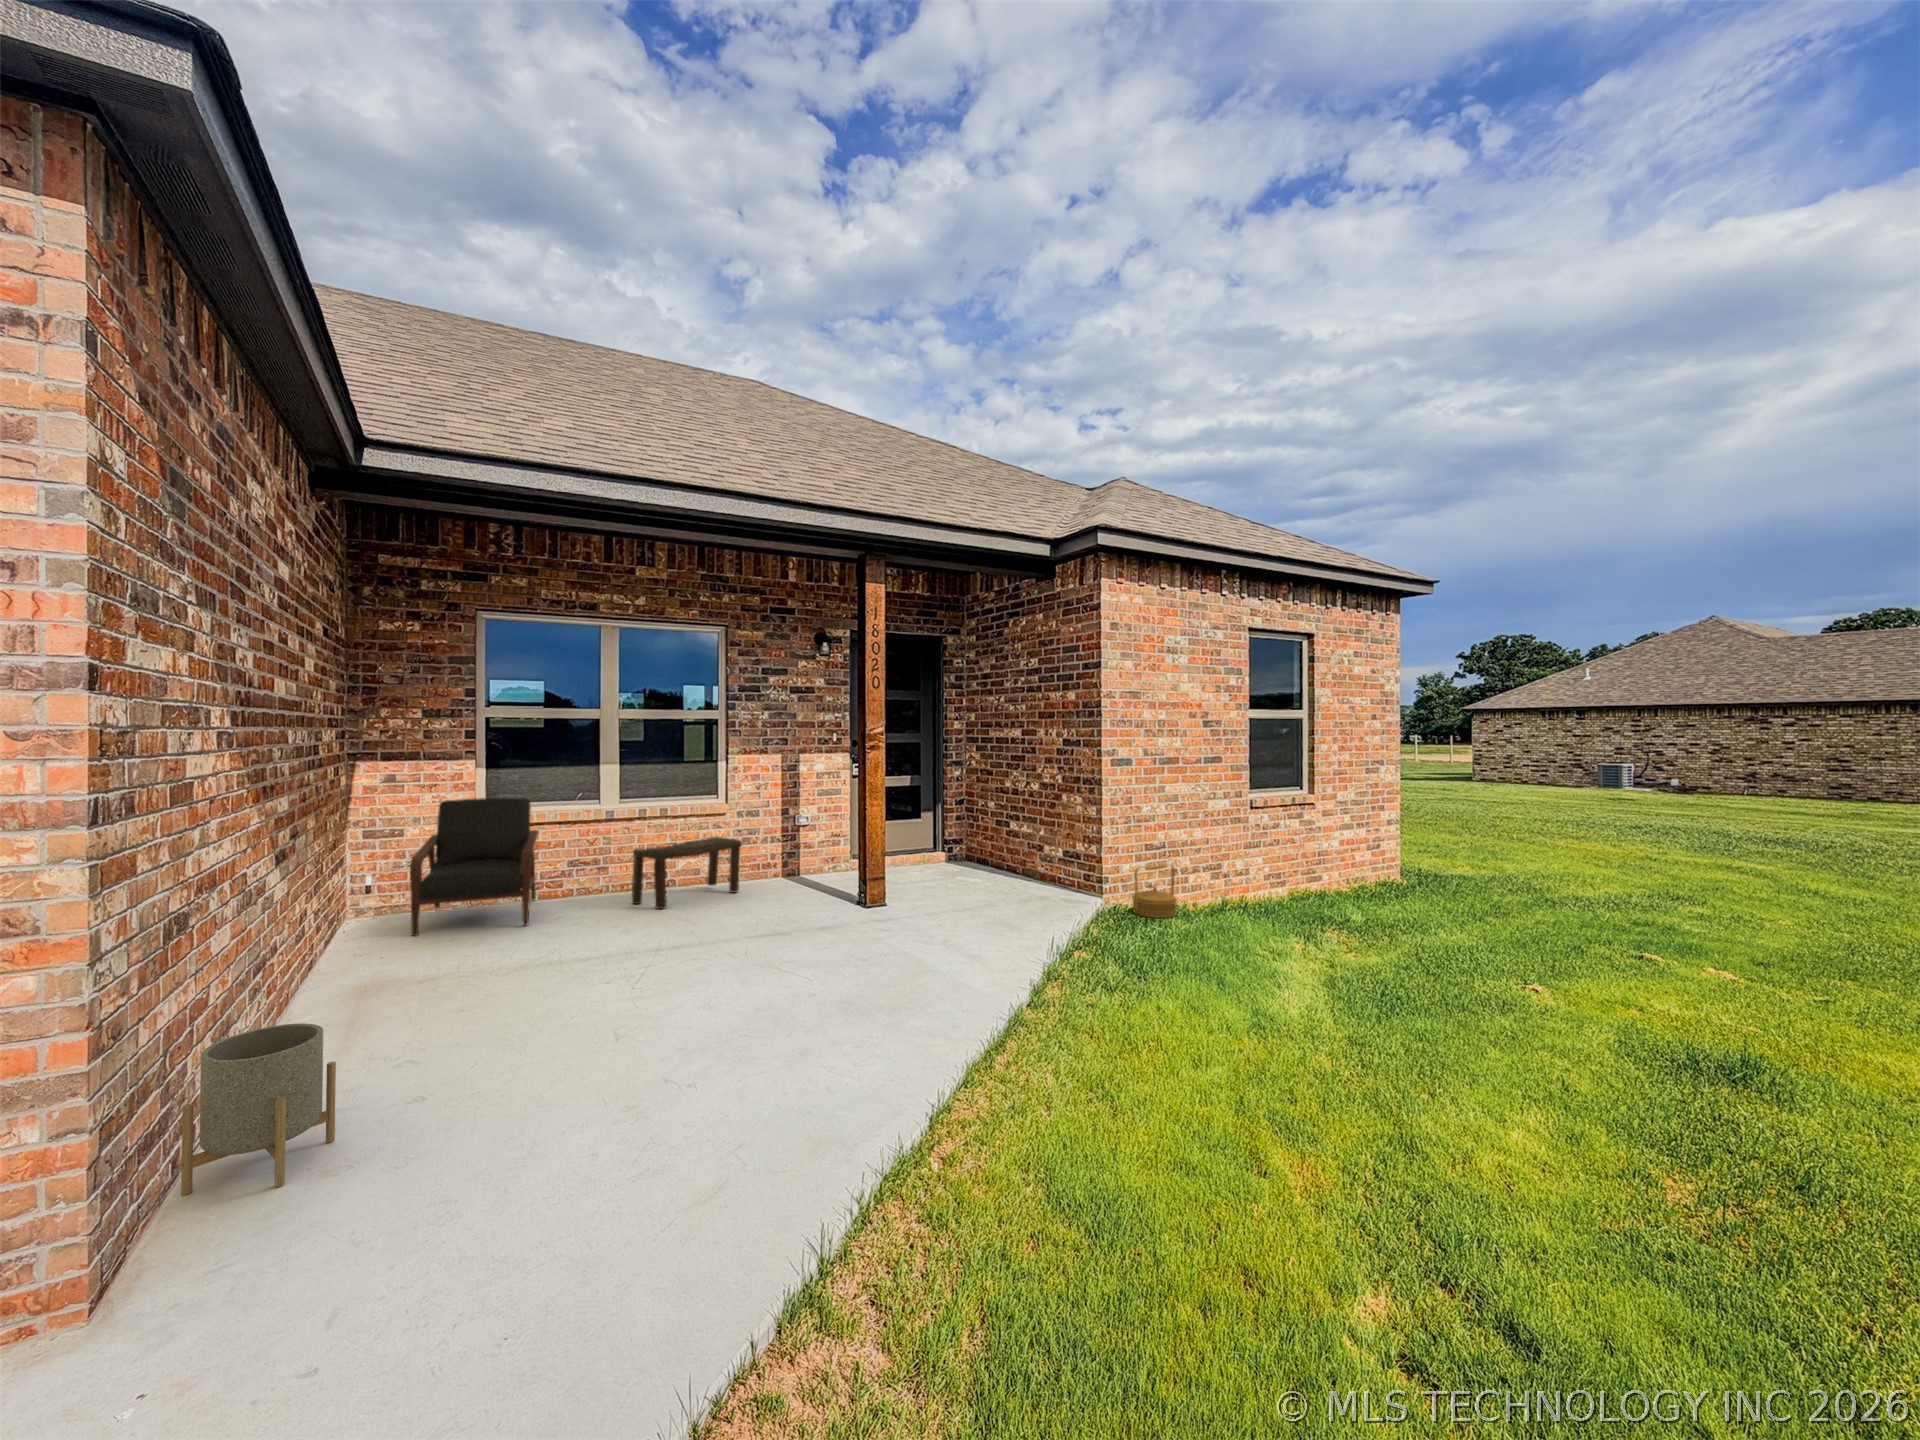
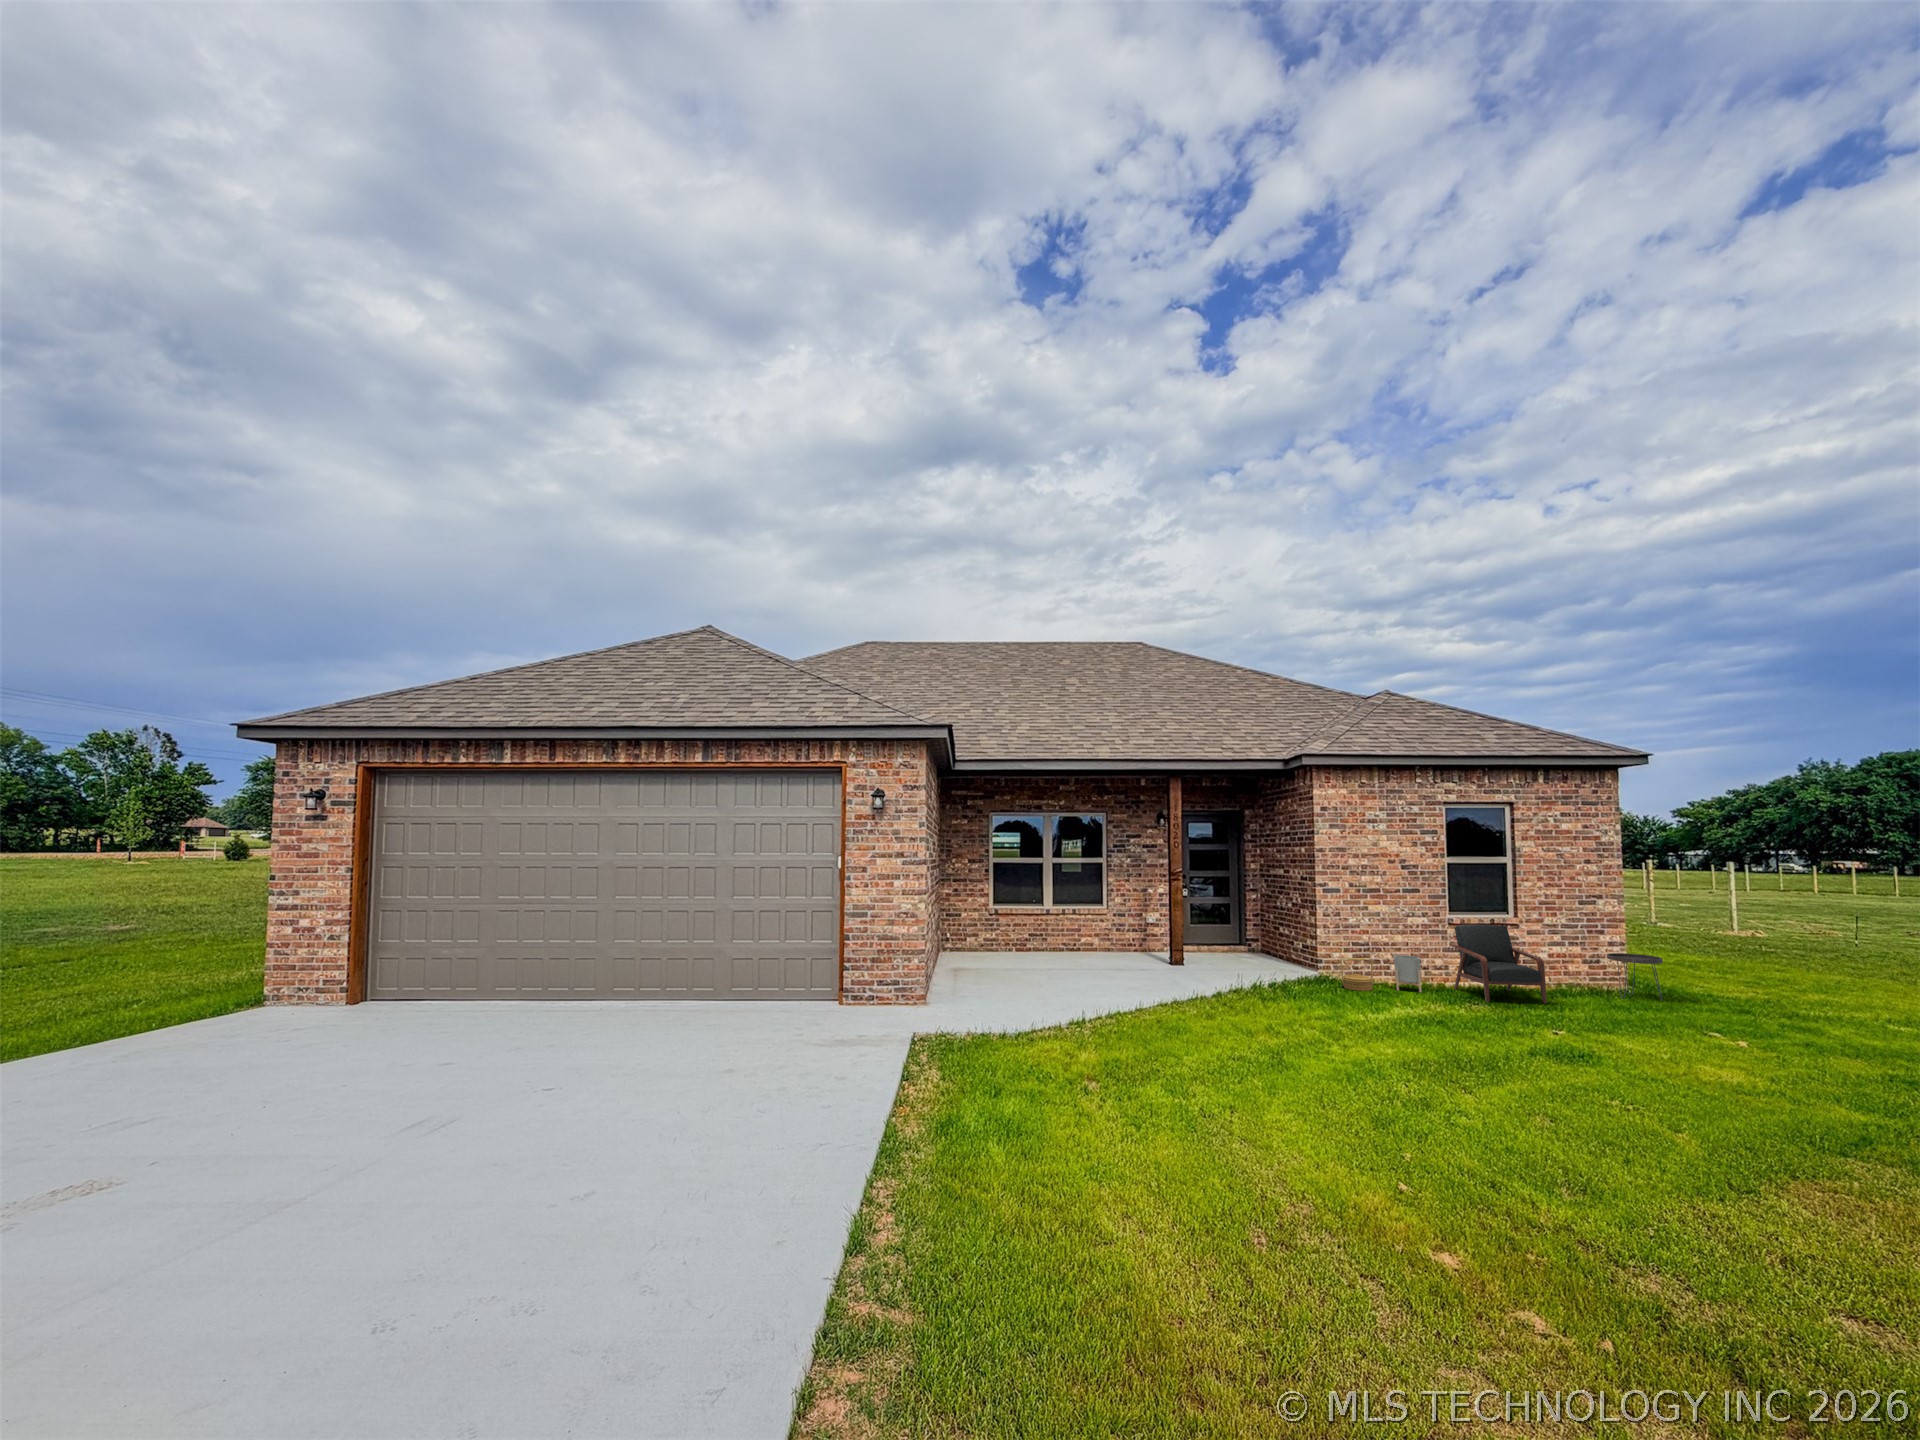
chair: present [410,798,539,936] -> present [1451,925,1547,1003]
side table: none [1389,829,1452,887] -> present [1607,953,1663,1001]
bench: present [632,837,742,909] -> none [1060,928,1115,962]
planter: present [181,1023,336,1195] -> present [1394,955,1421,993]

